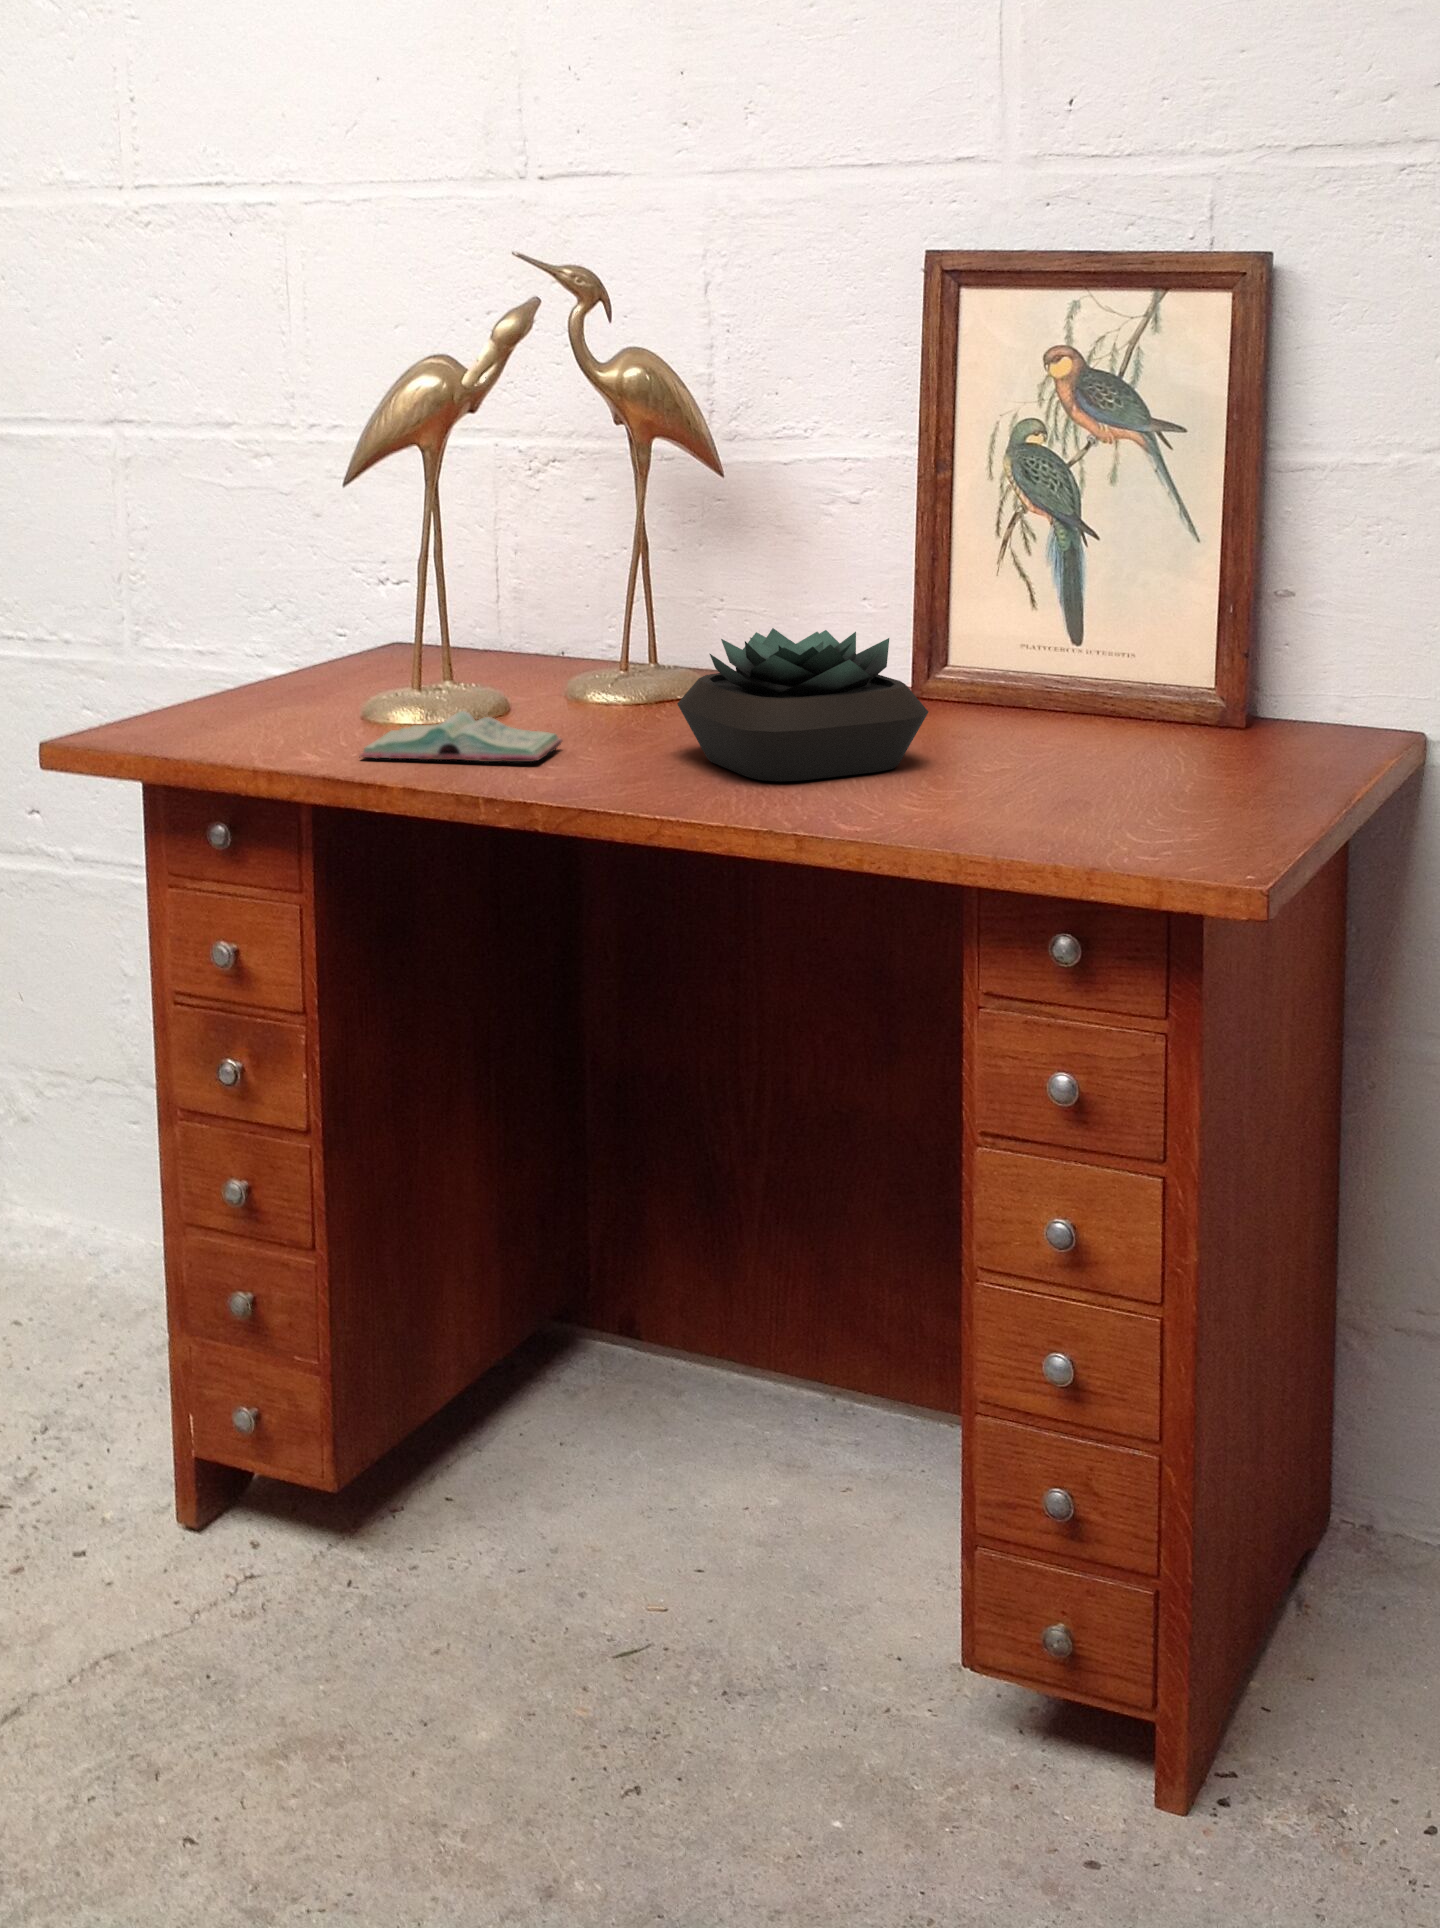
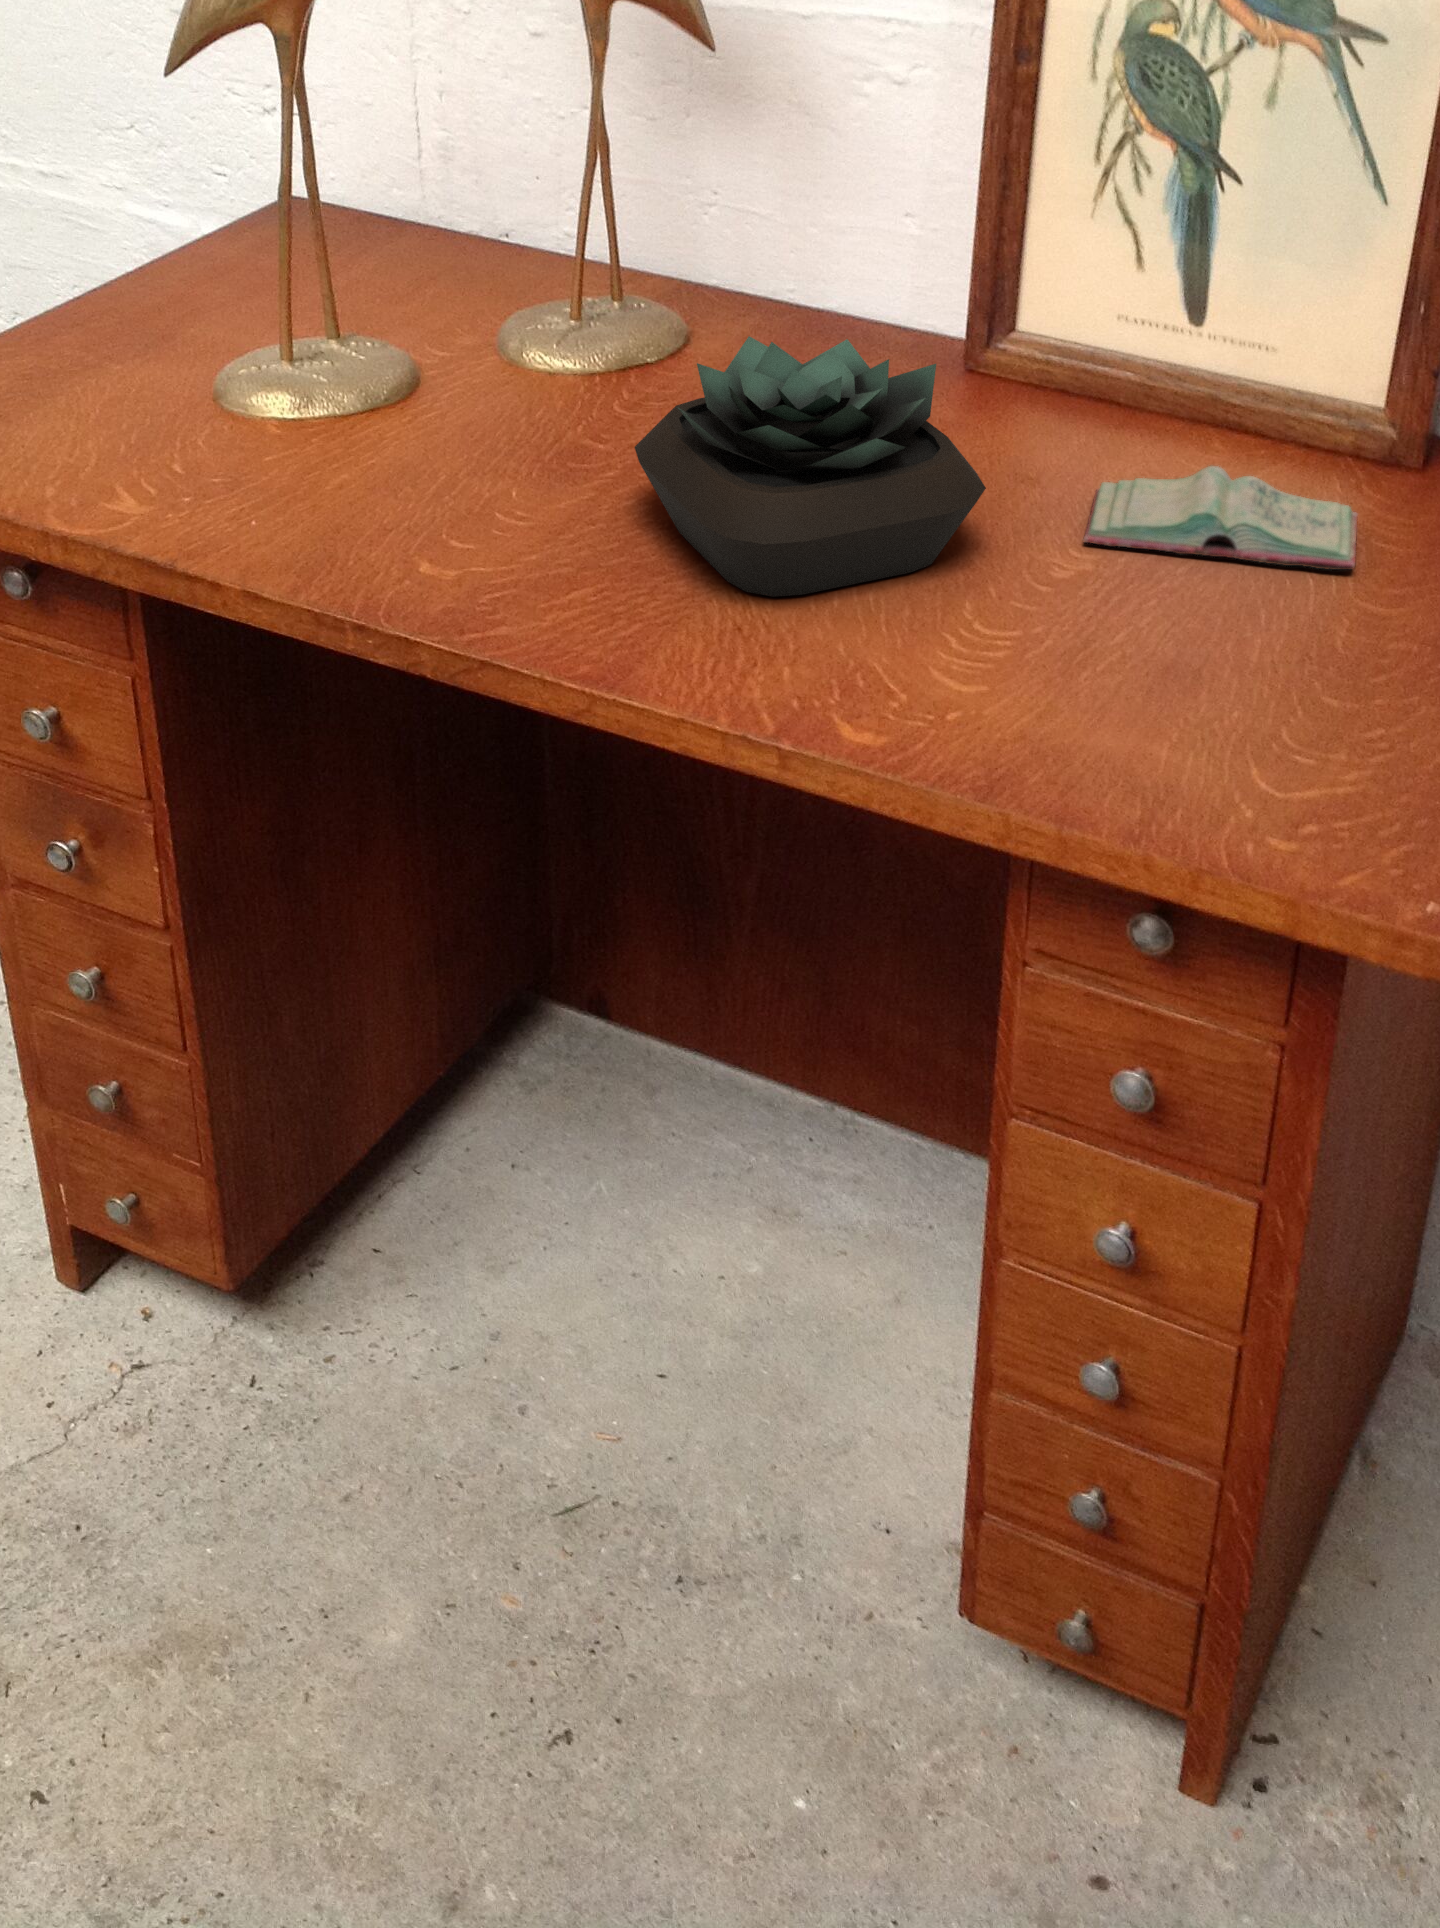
book: present [360,711,562,762] -> present [1084,466,1357,570]

